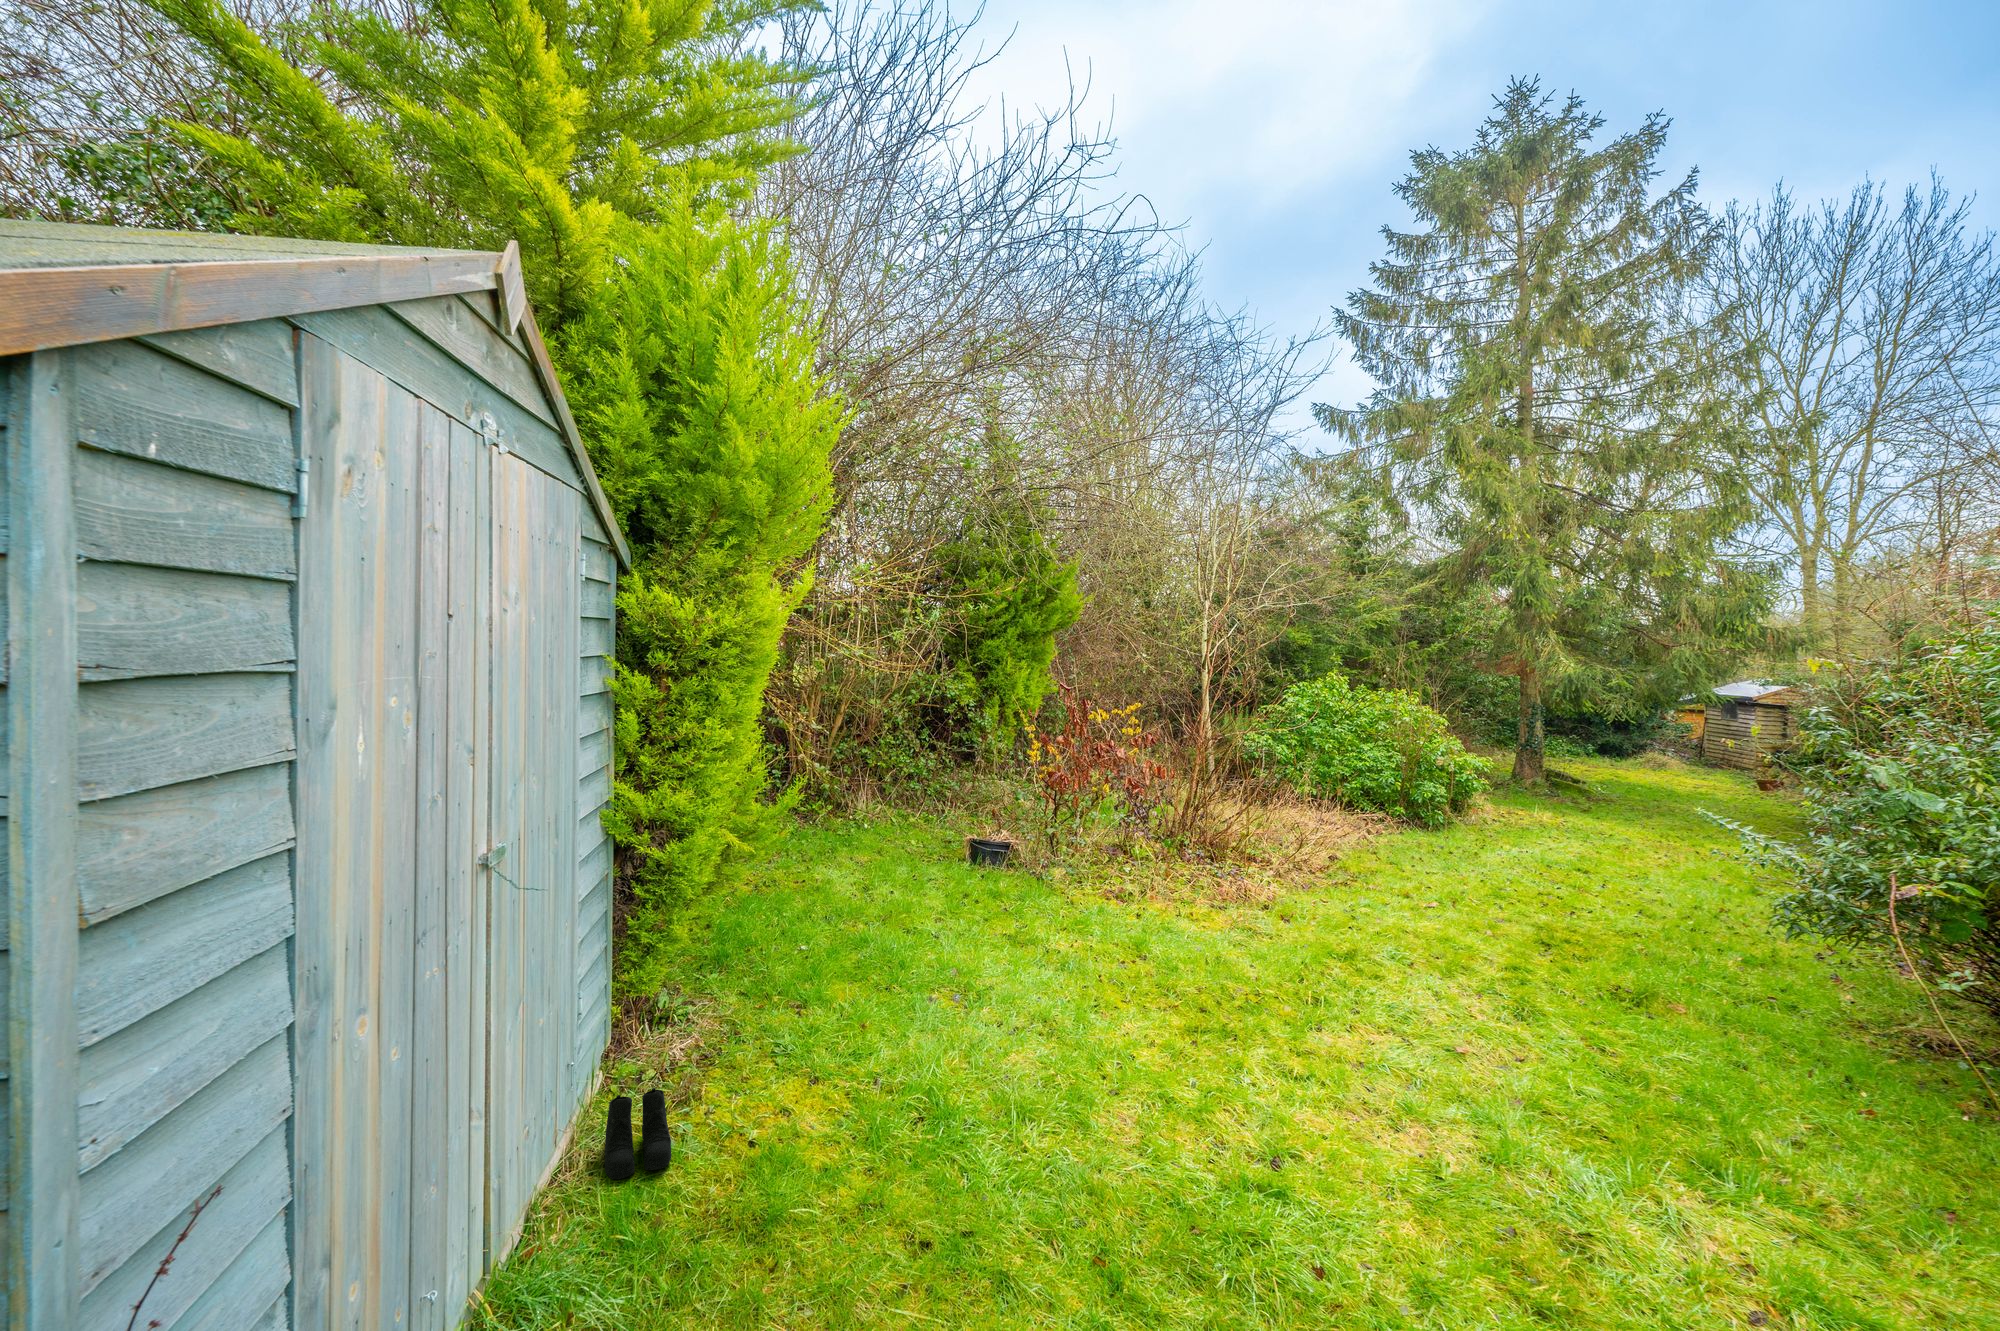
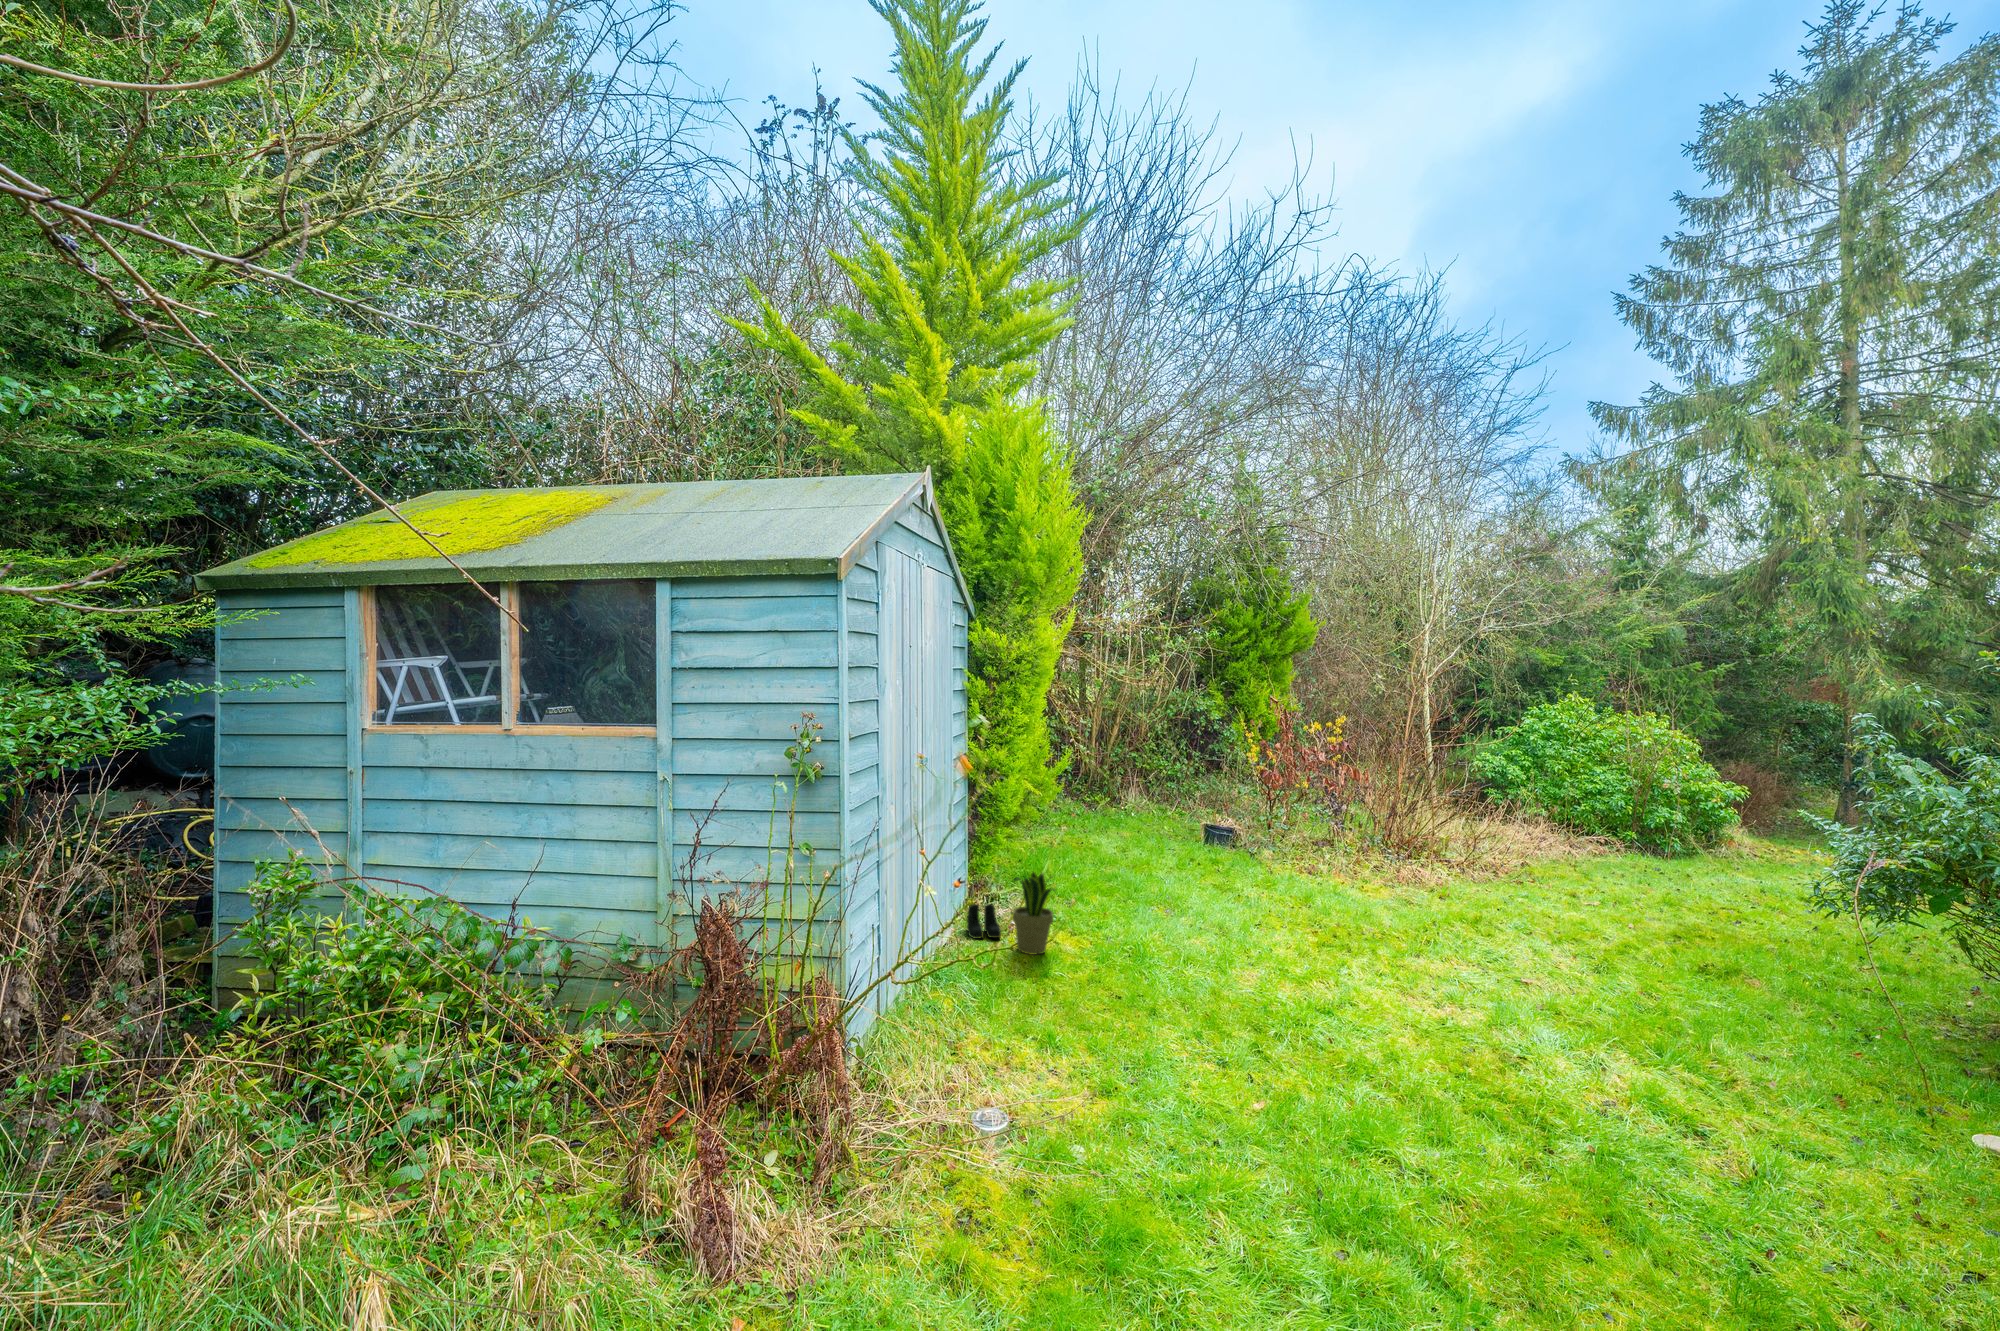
potted plant: none [680,1039,774,1212] -> present [1013,872,1055,955]

